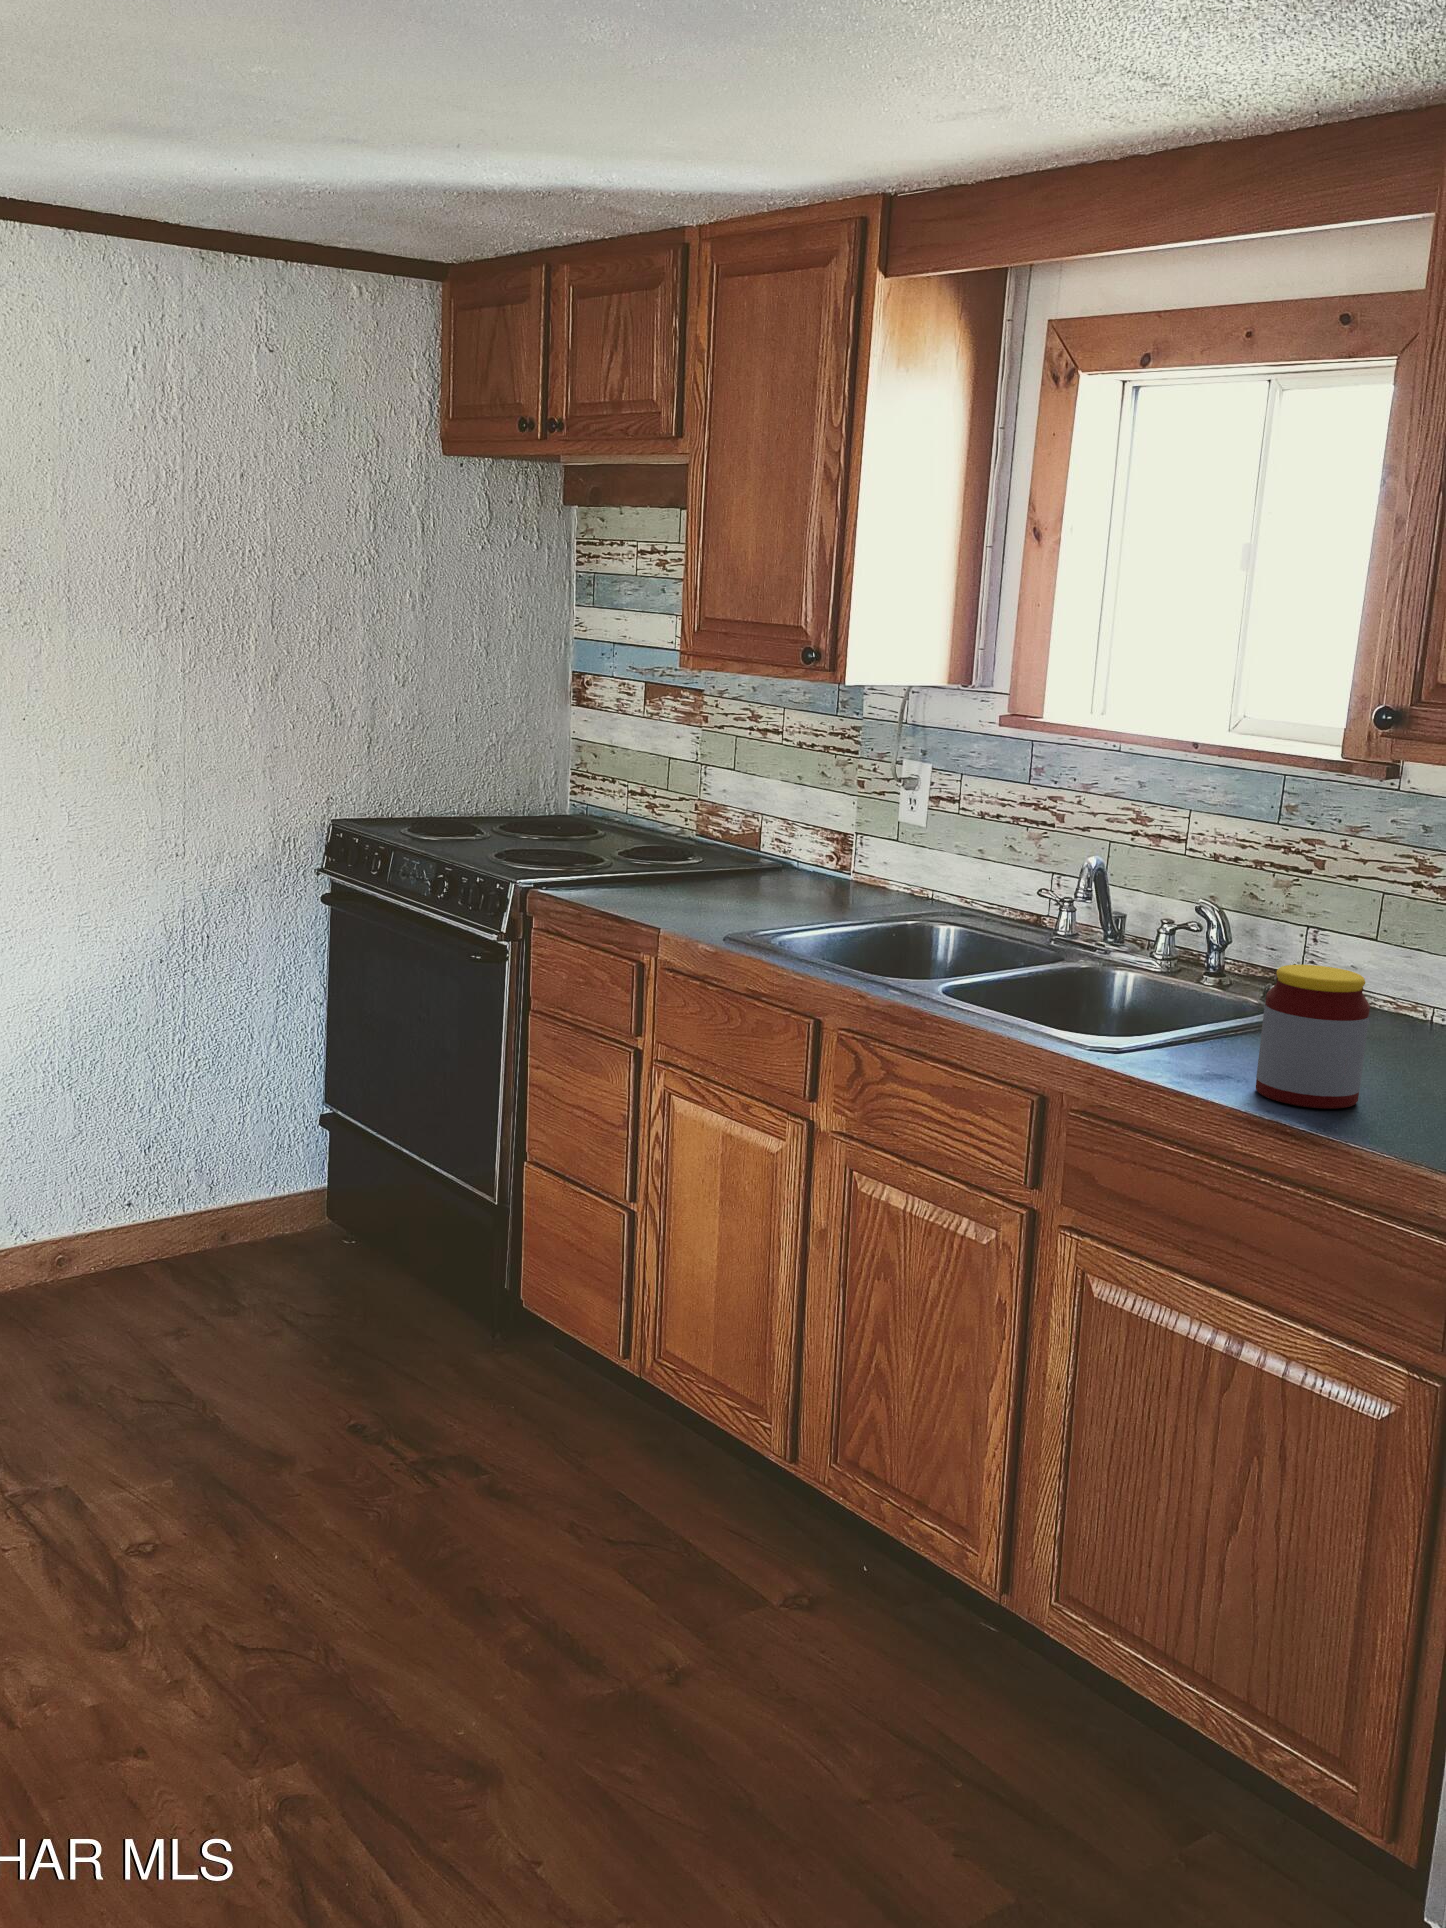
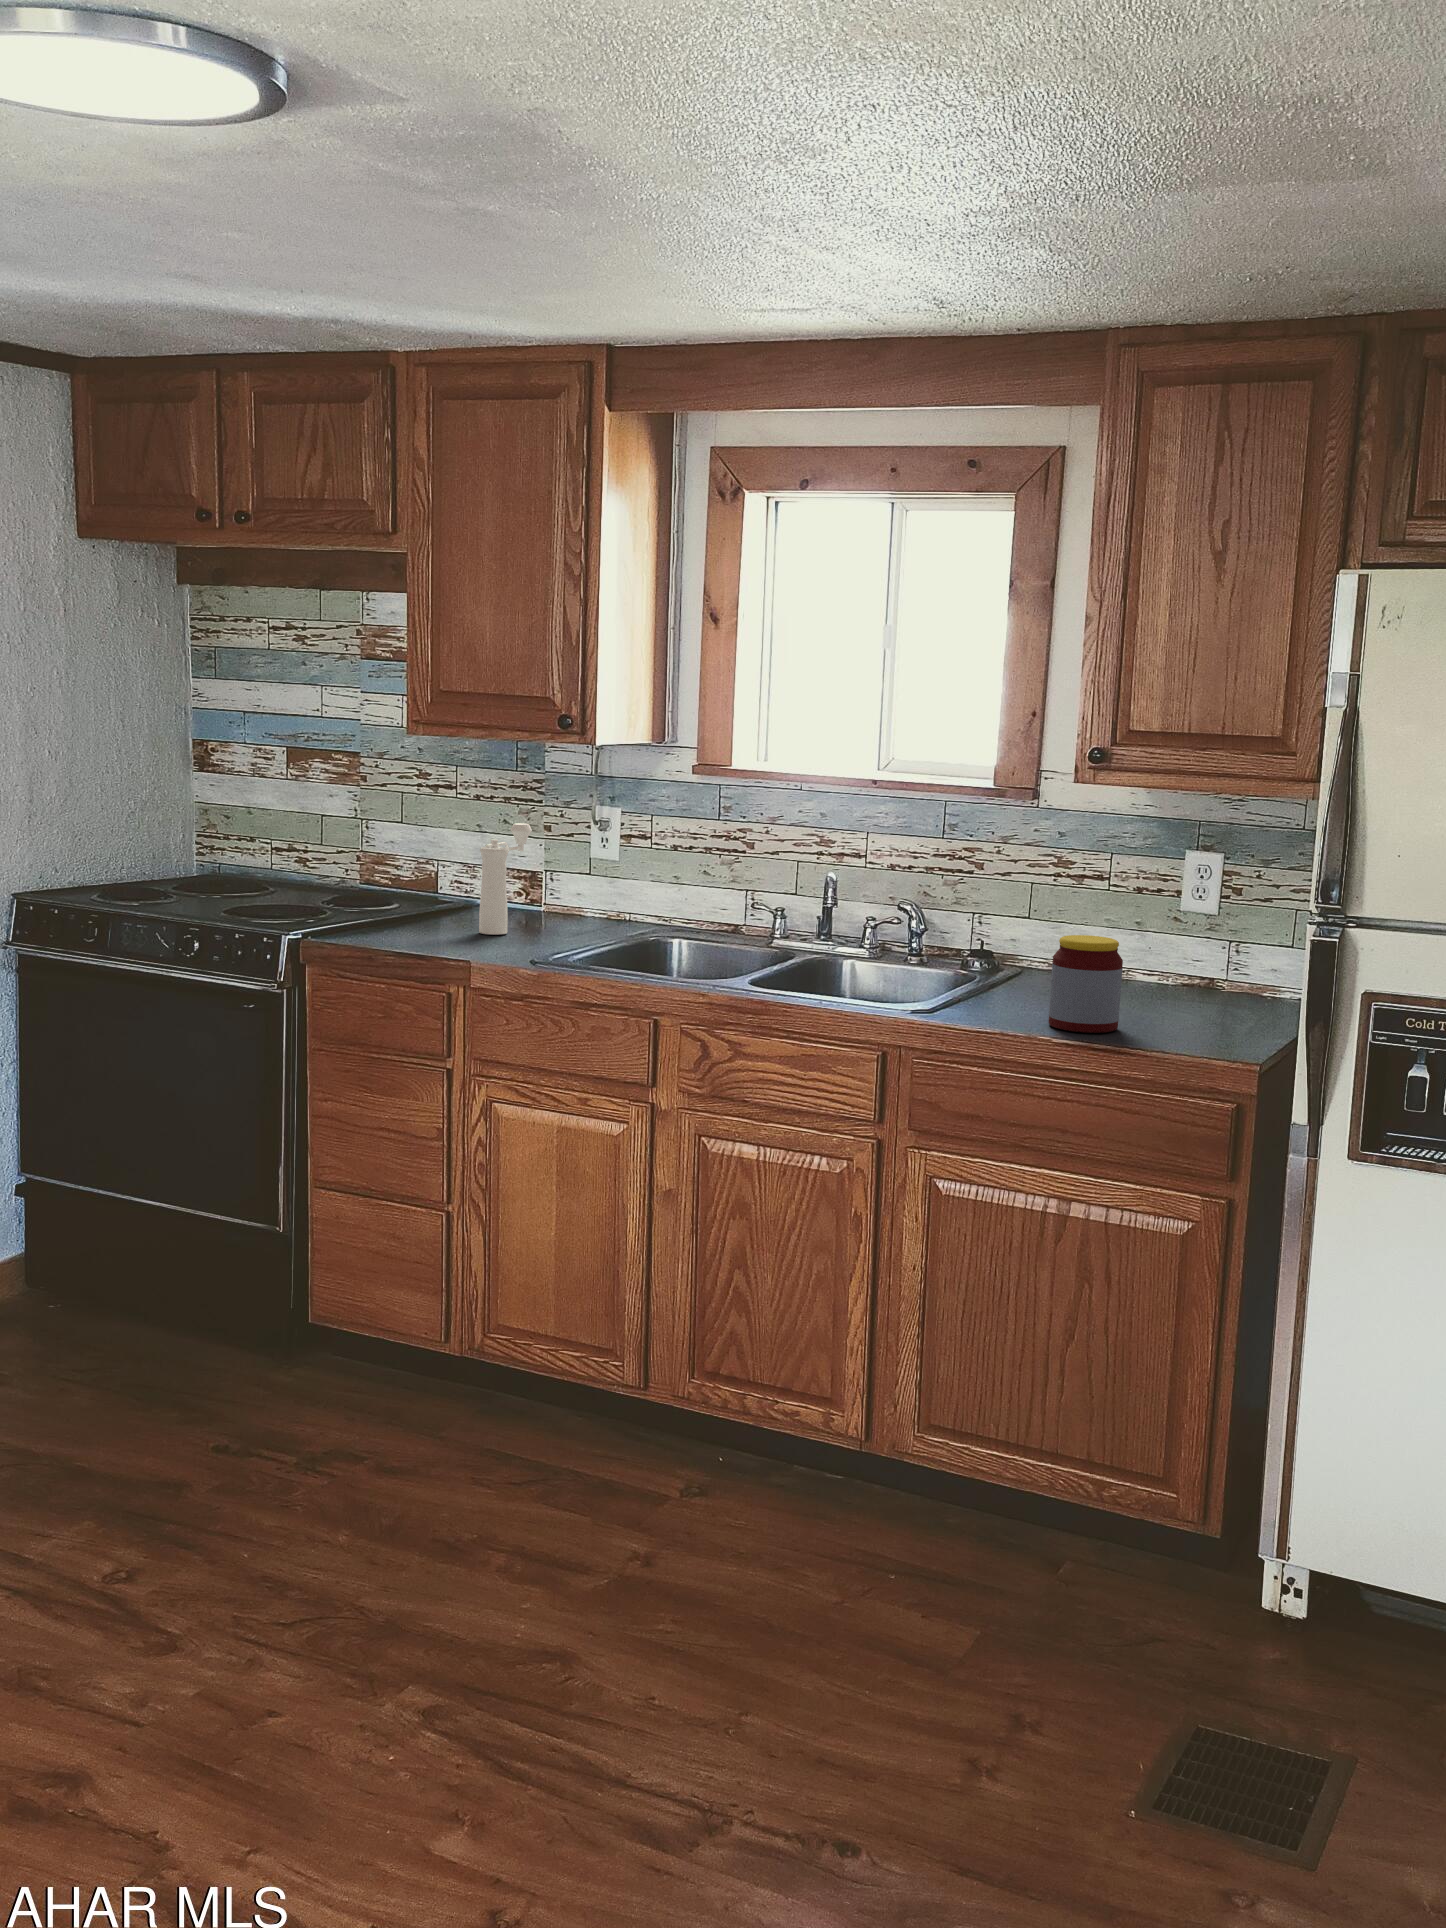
pepper mill: none [732,774,815,901] -> present [479,823,532,935]

